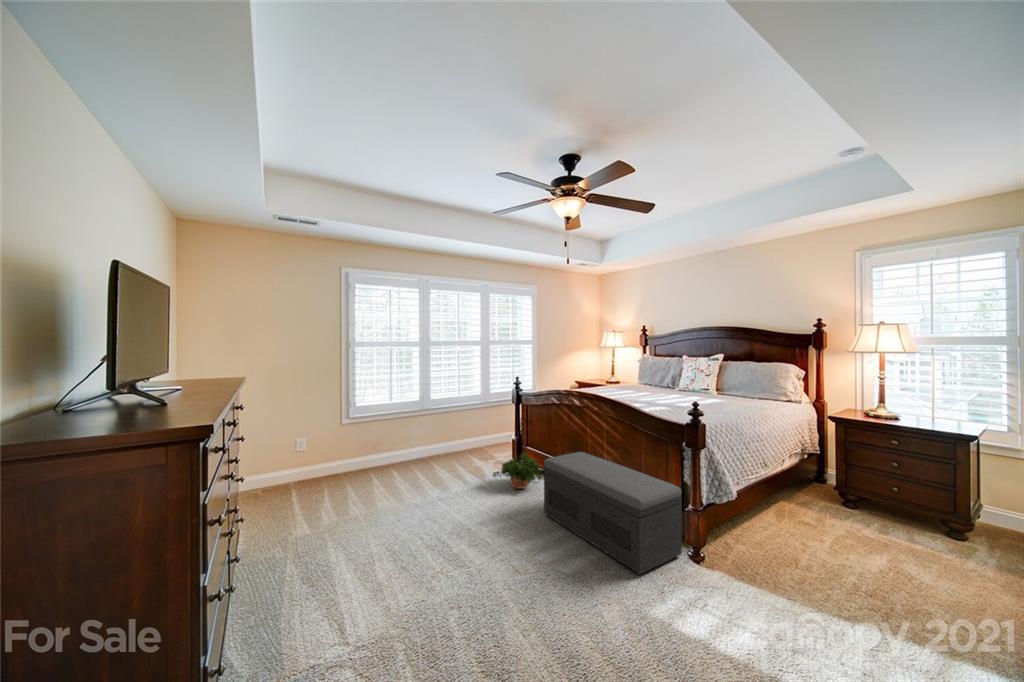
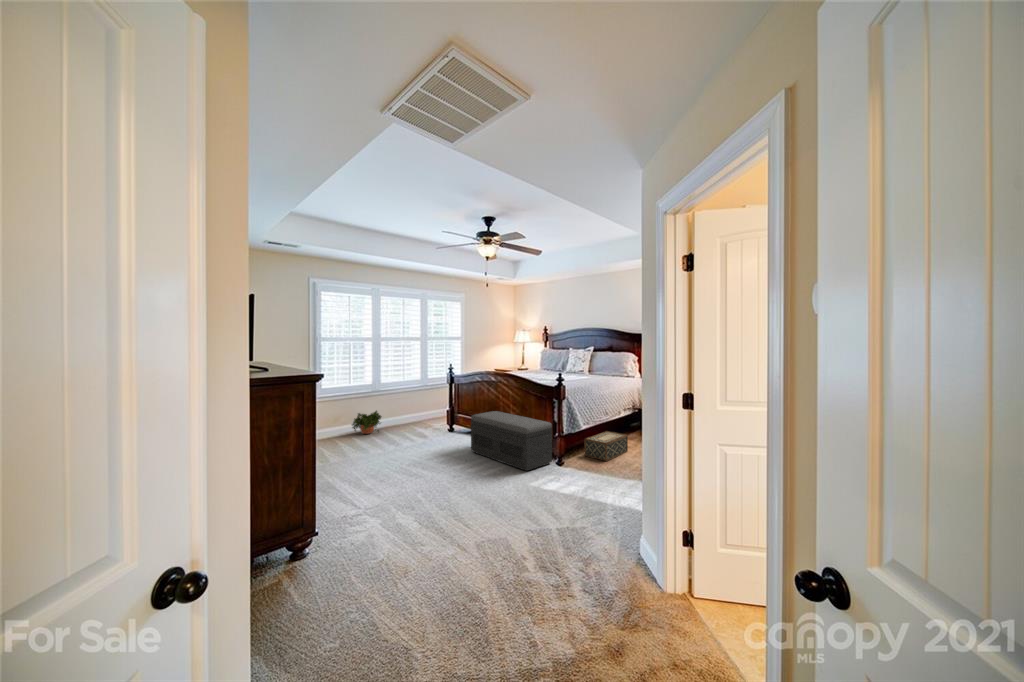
potted plant: present [493,453,542,493] -> present [352,411,382,434]
woven basket: none [735,495,813,560] -> present [584,431,628,461]

